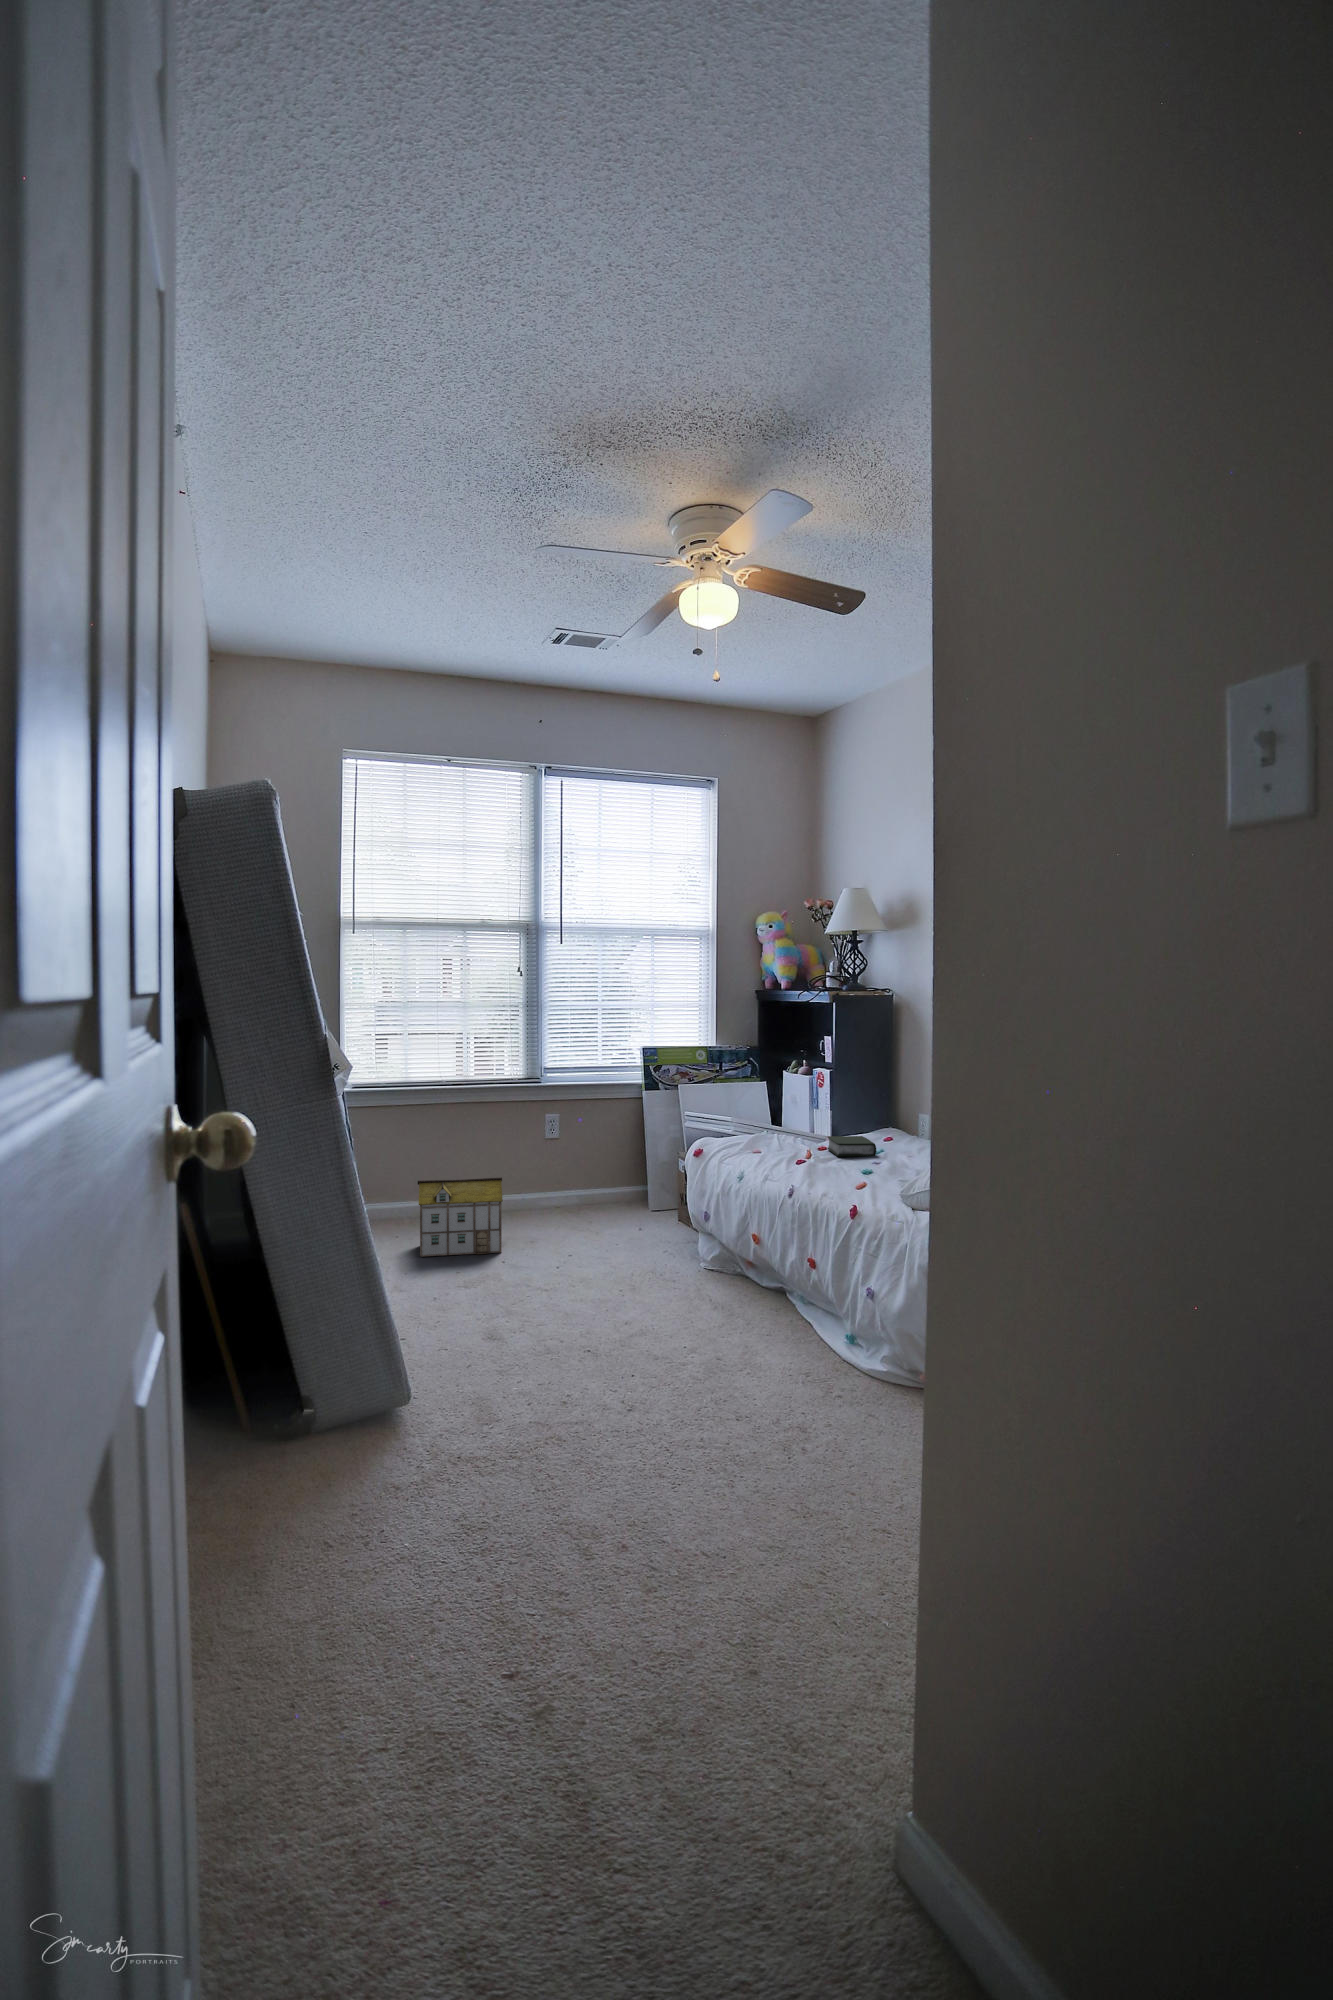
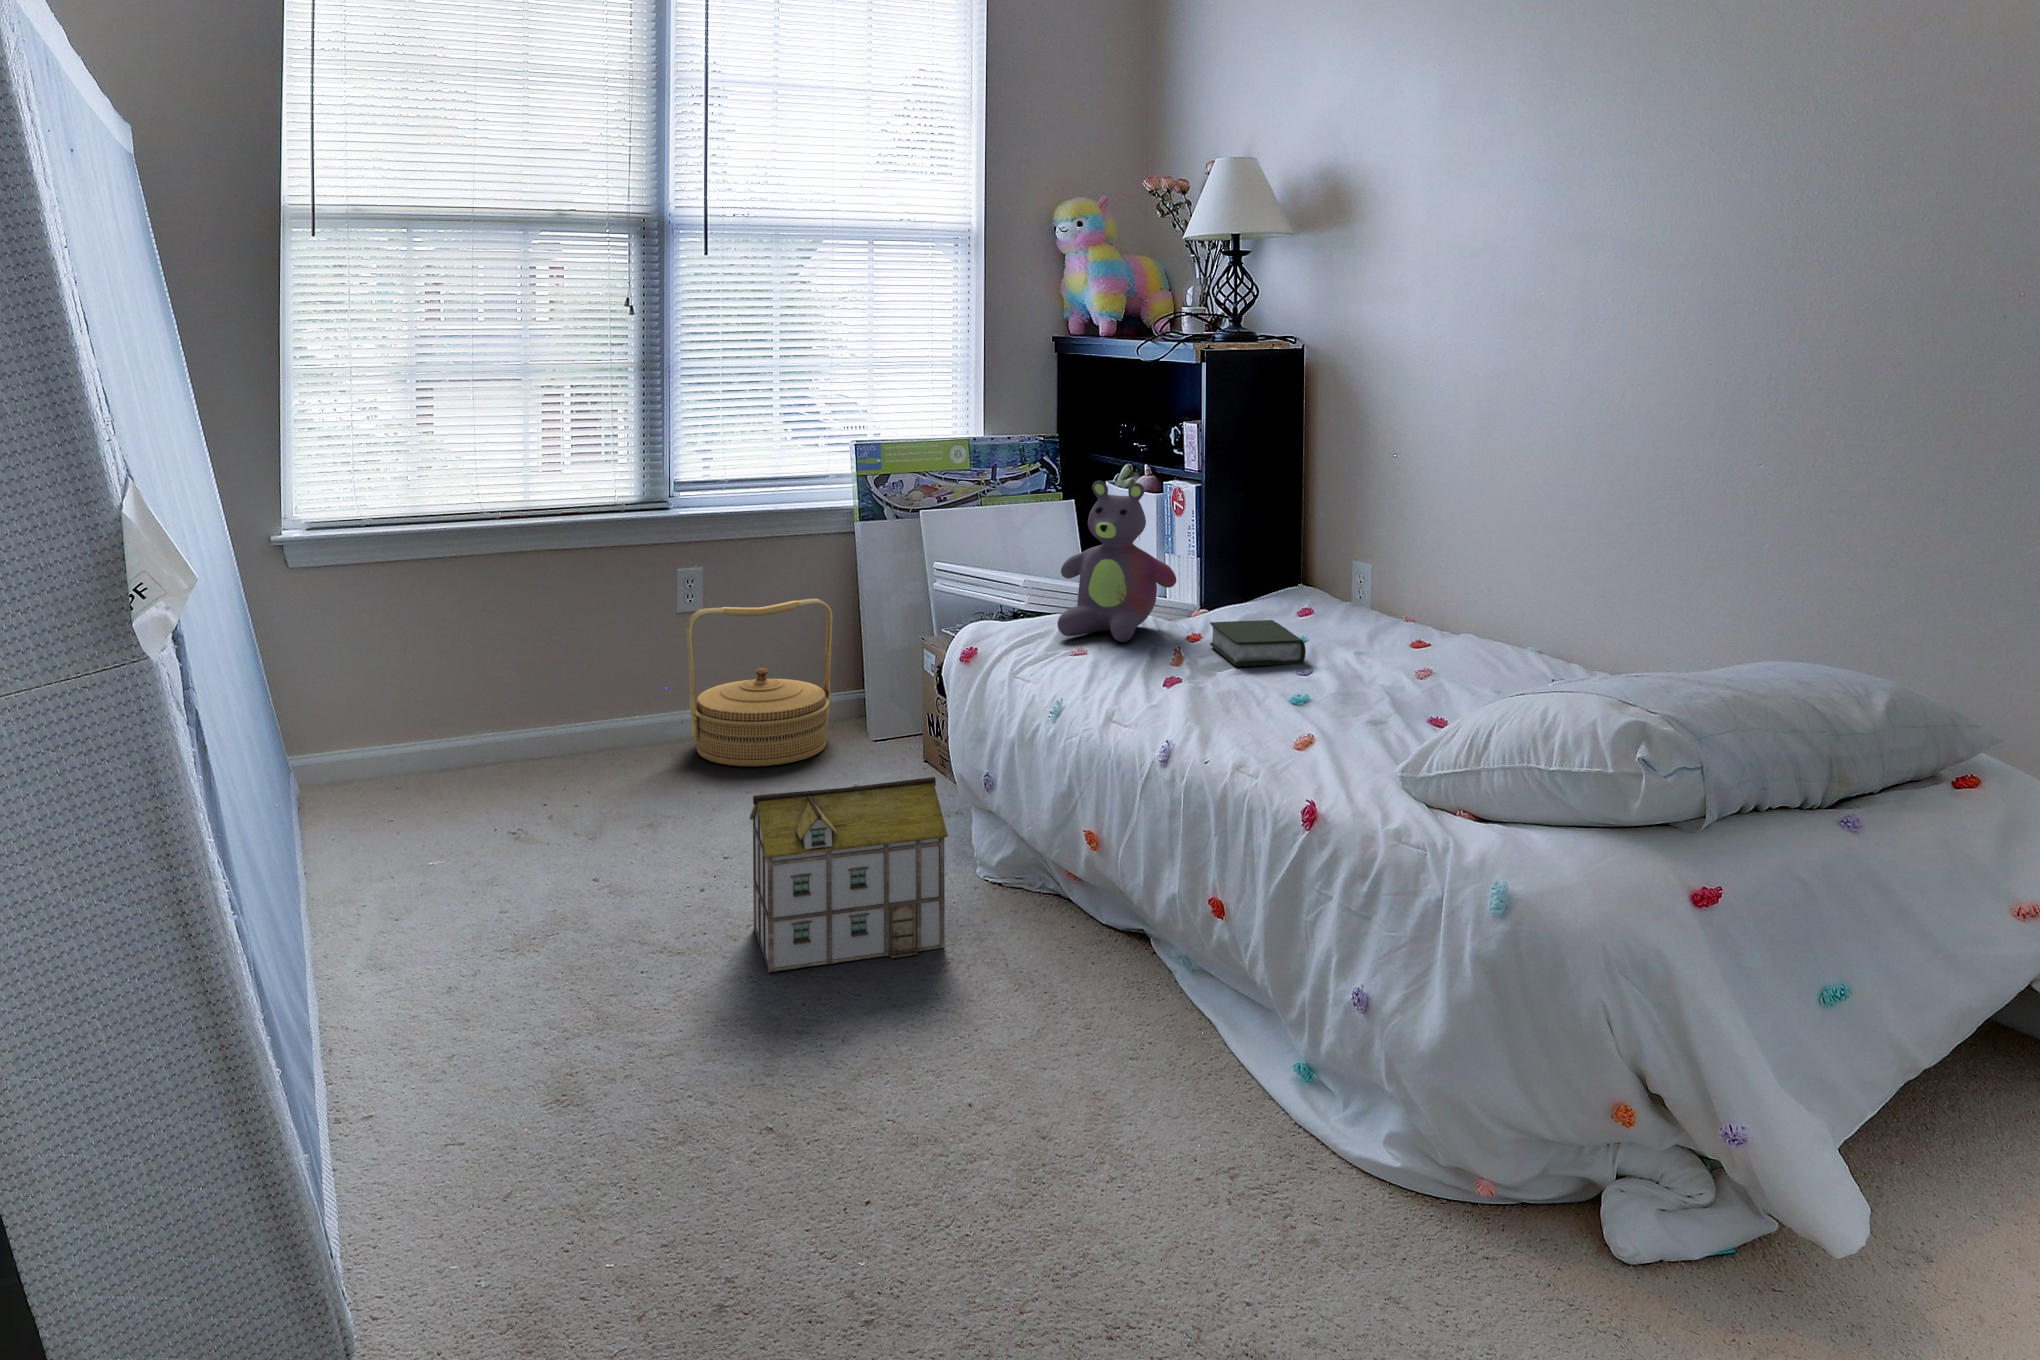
stuffed bear: none [746,1062,812,1148] -> present [1058,481,1176,642]
woven basket: none [548,1132,628,1221] -> present [687,599,833,767]
toy house: present [418,1177,503,1257] -> present [750,777,948,972]

